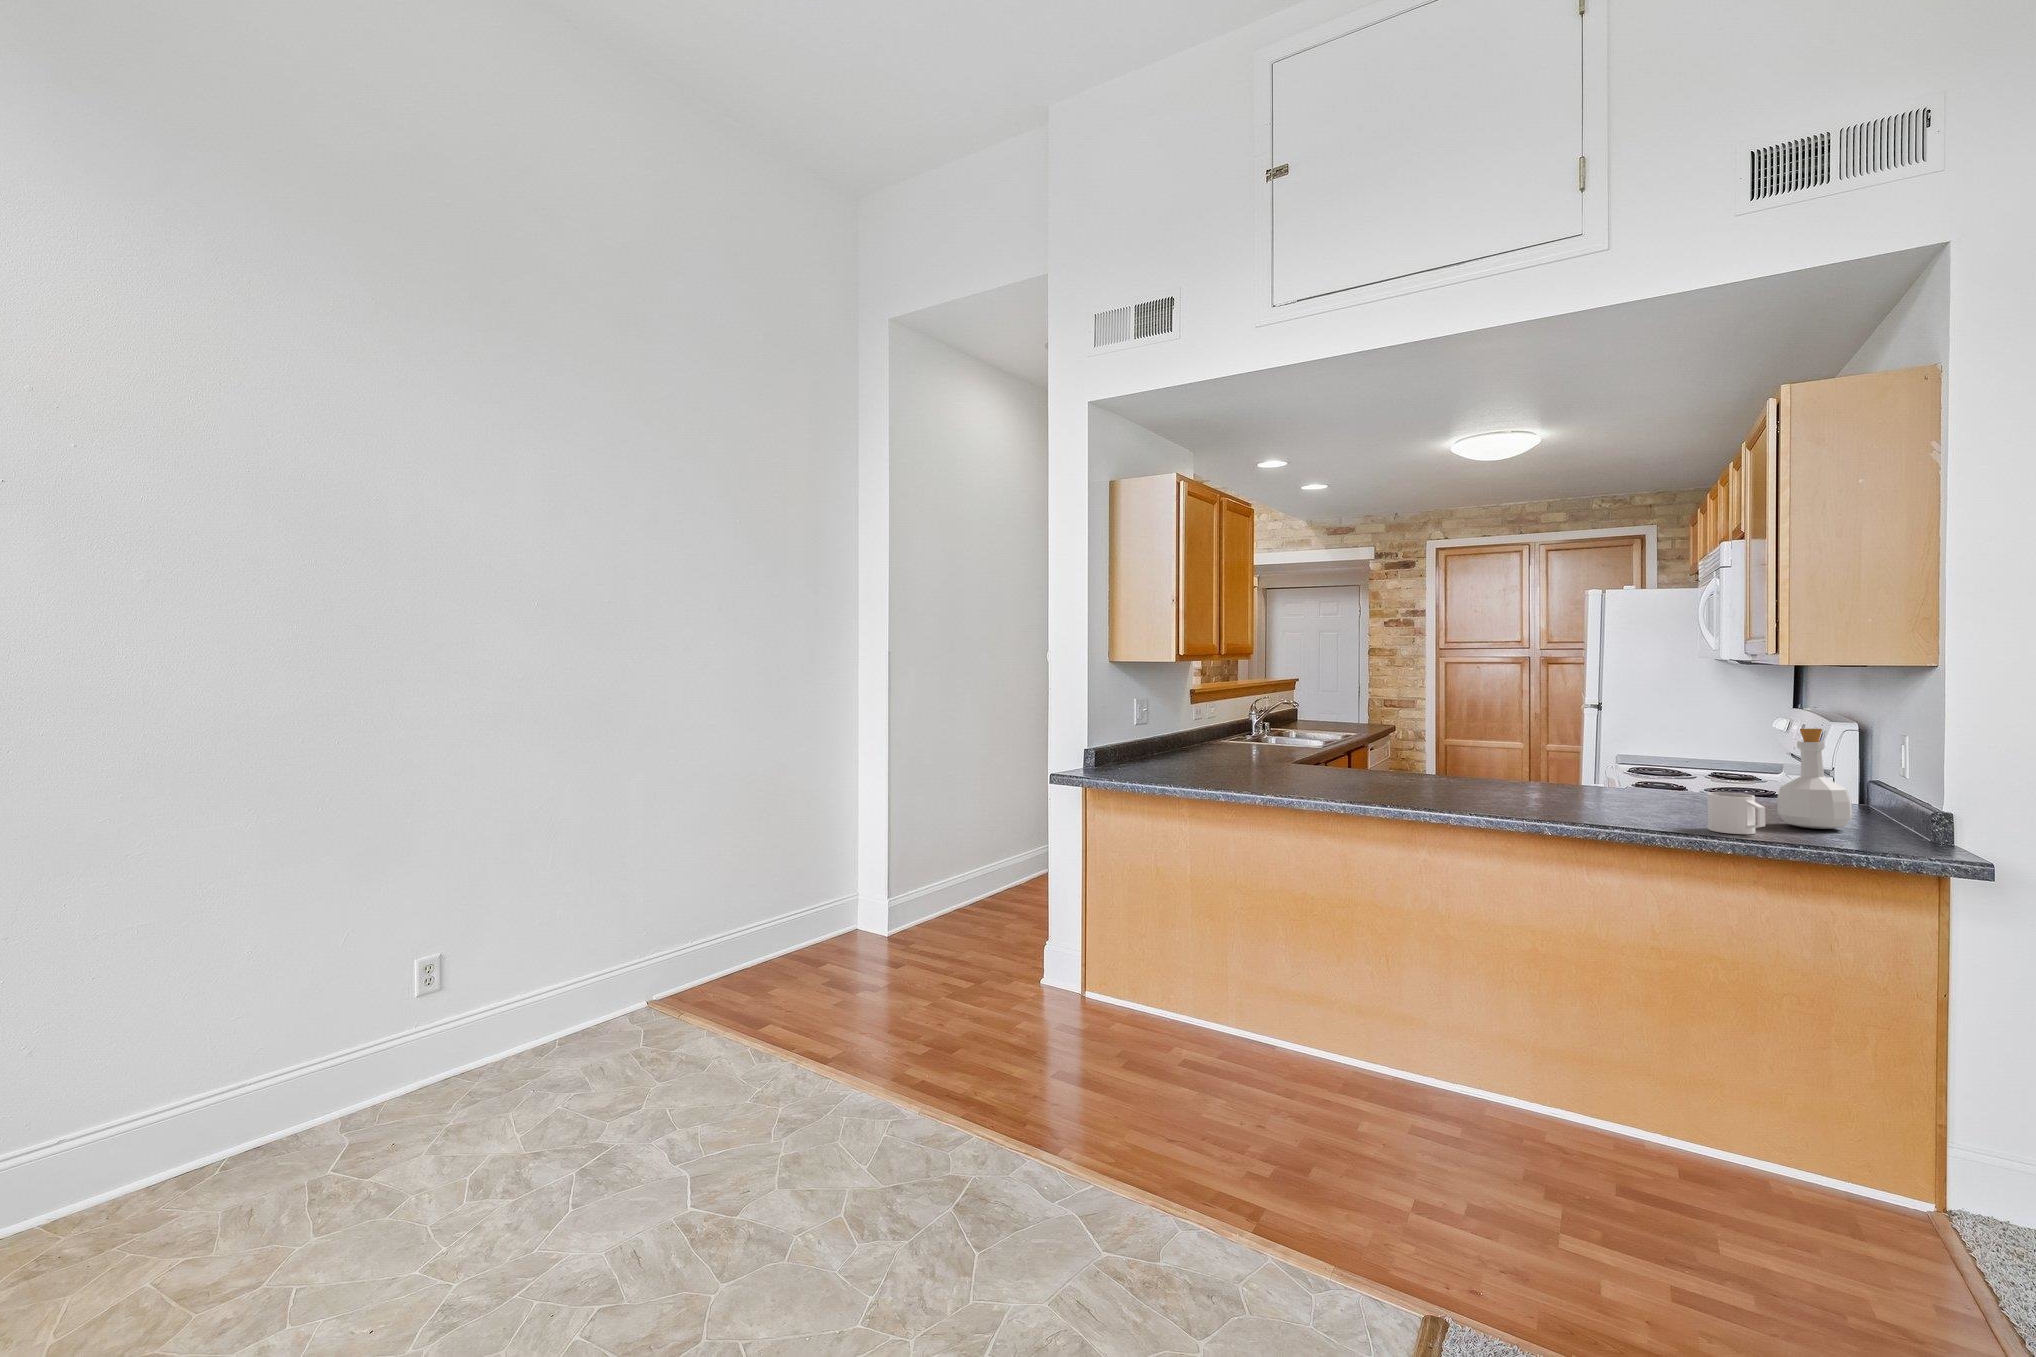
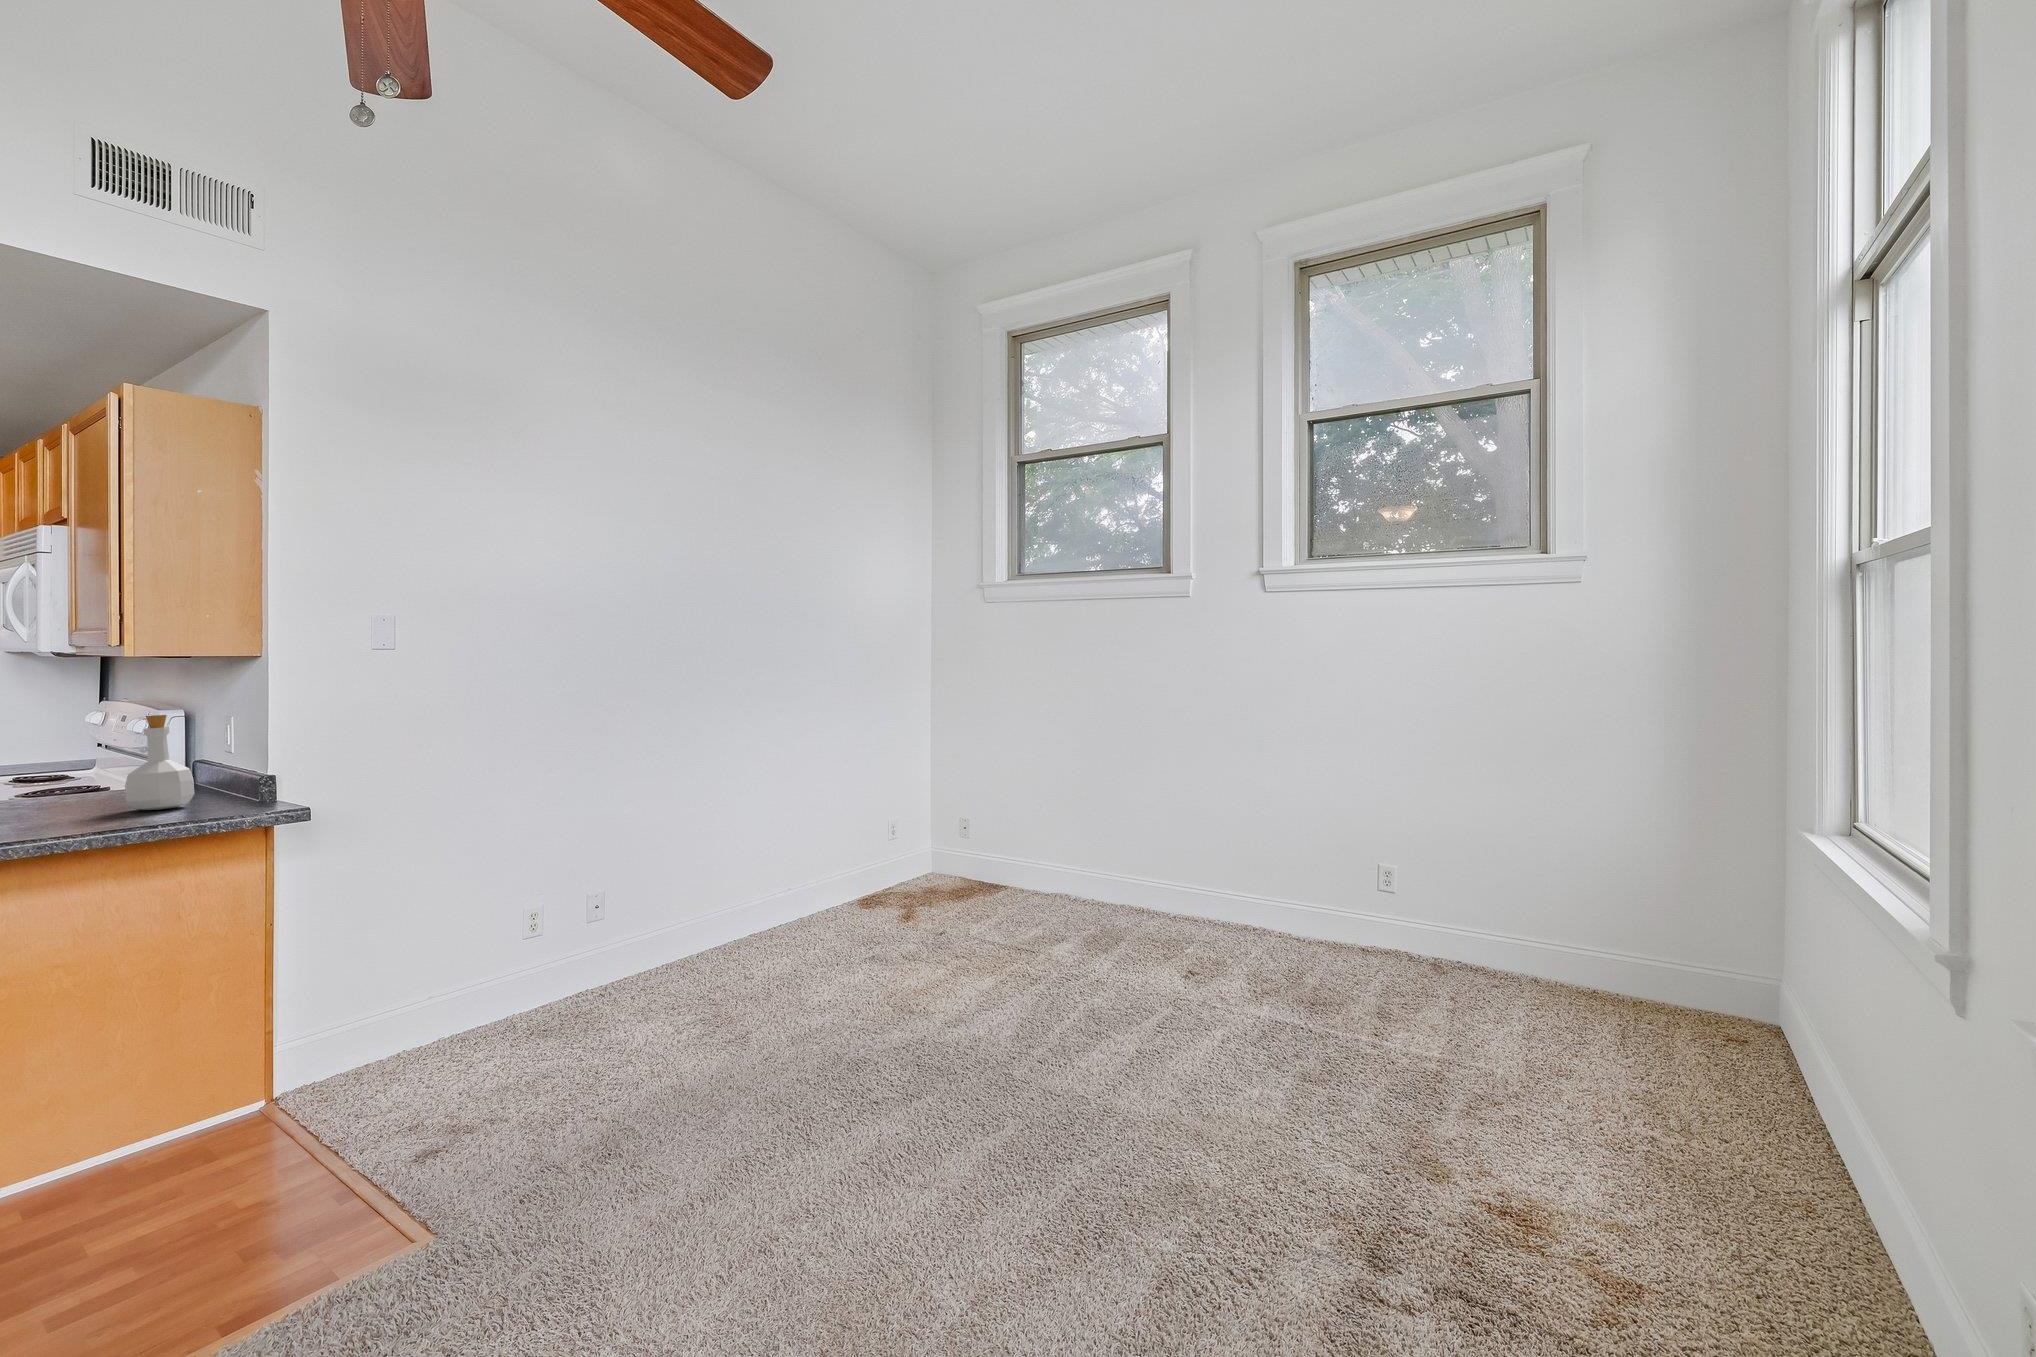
mug: present [1708,792,1765,834] -> none [55,785,122,829]

